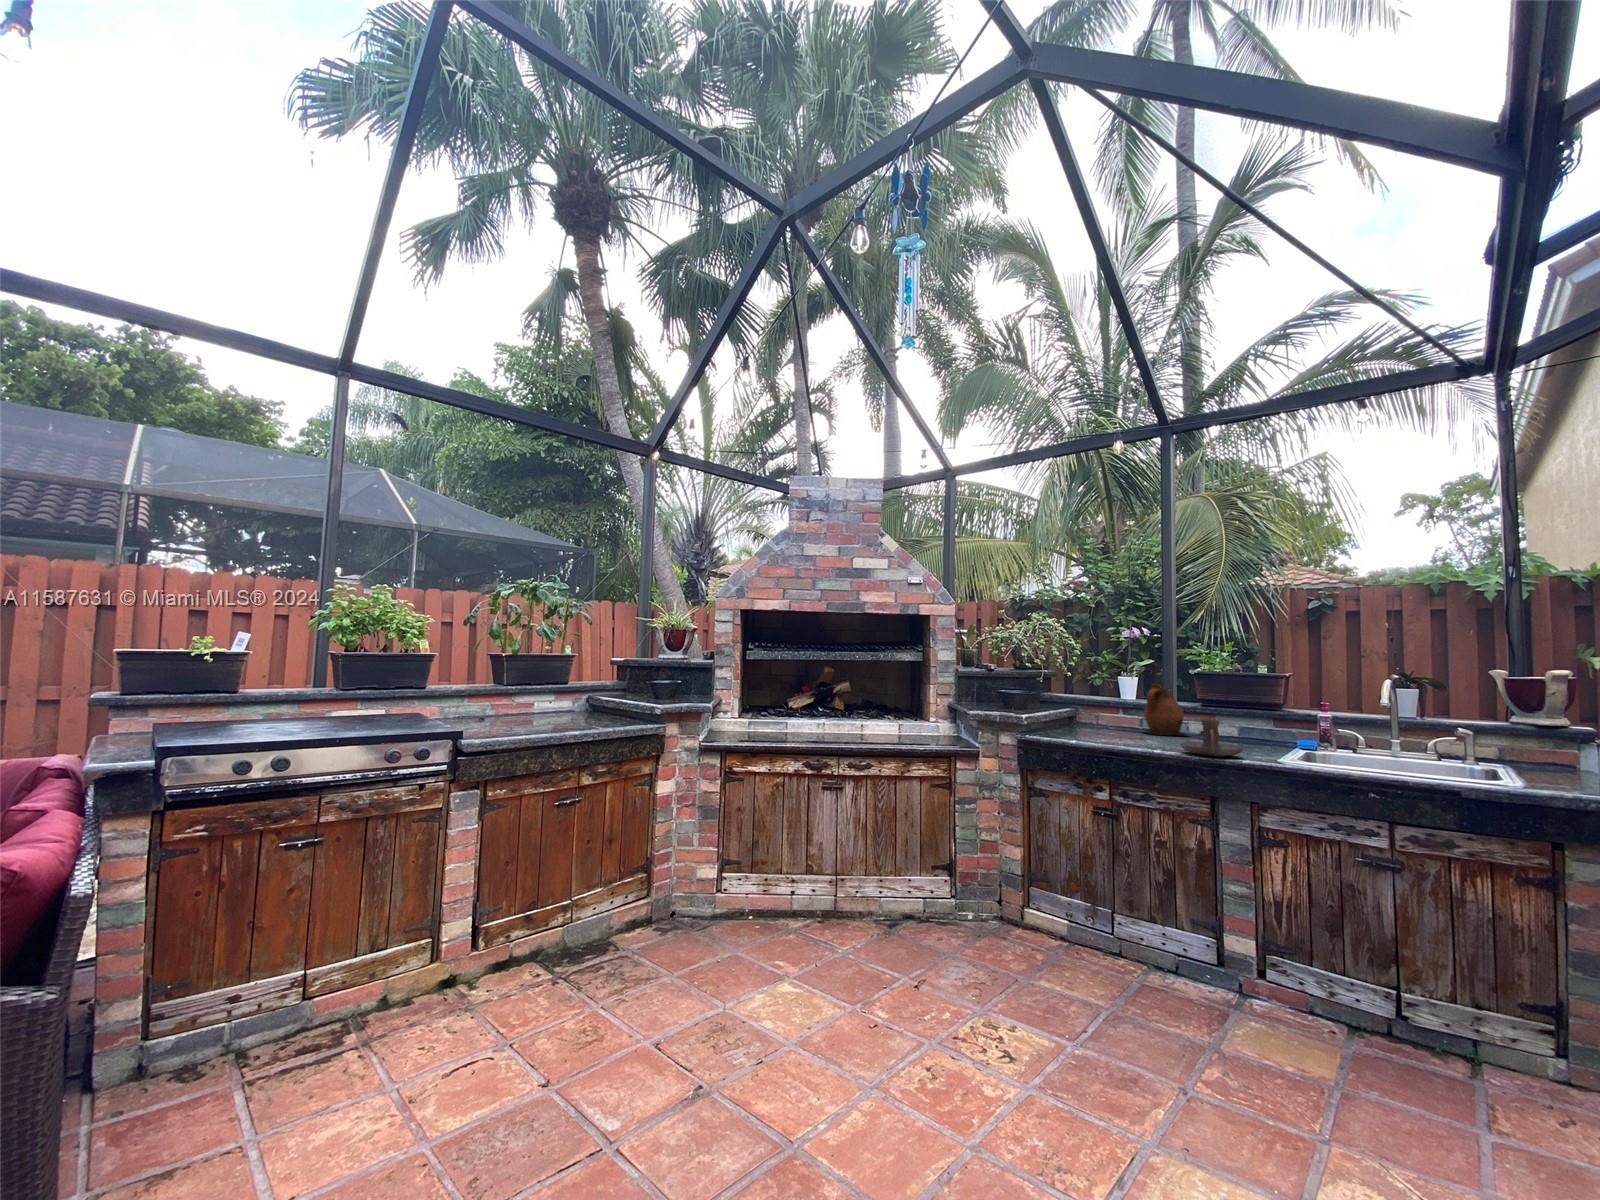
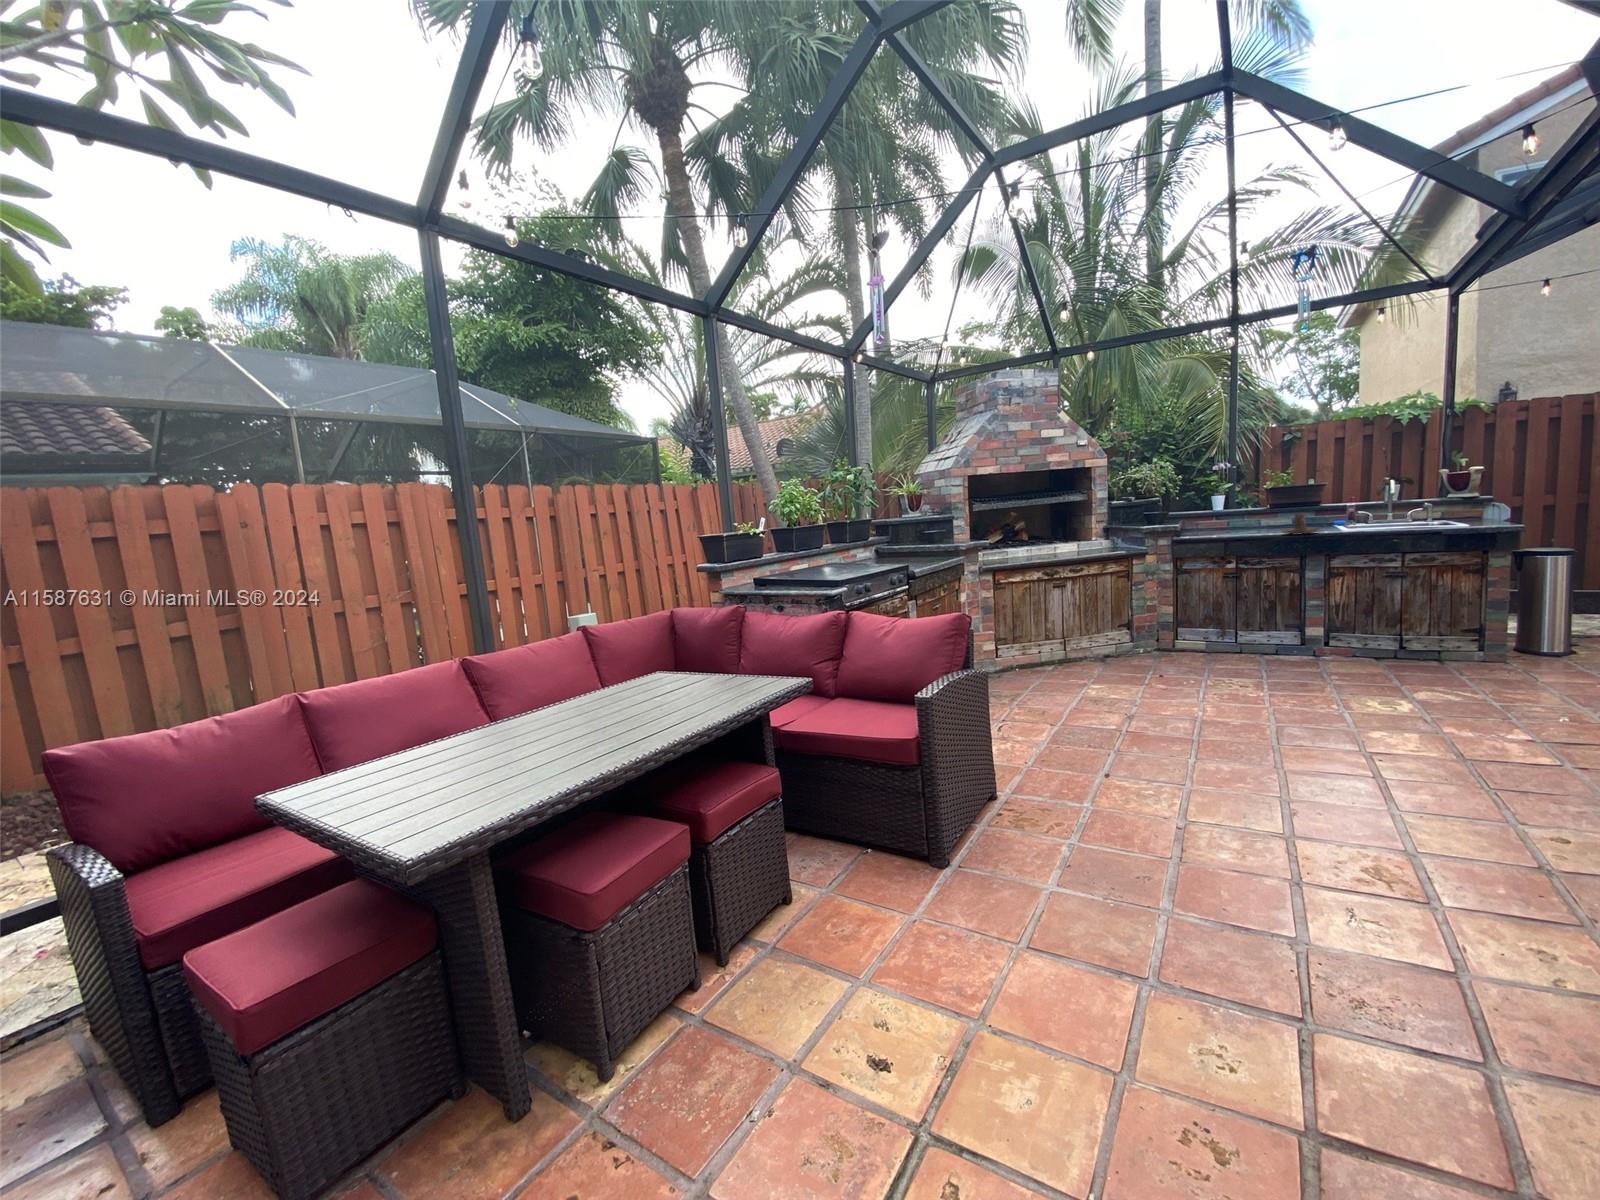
ceramic pitcher: present [1144,684,1188,735] -> none [1229,498,1265,531]

